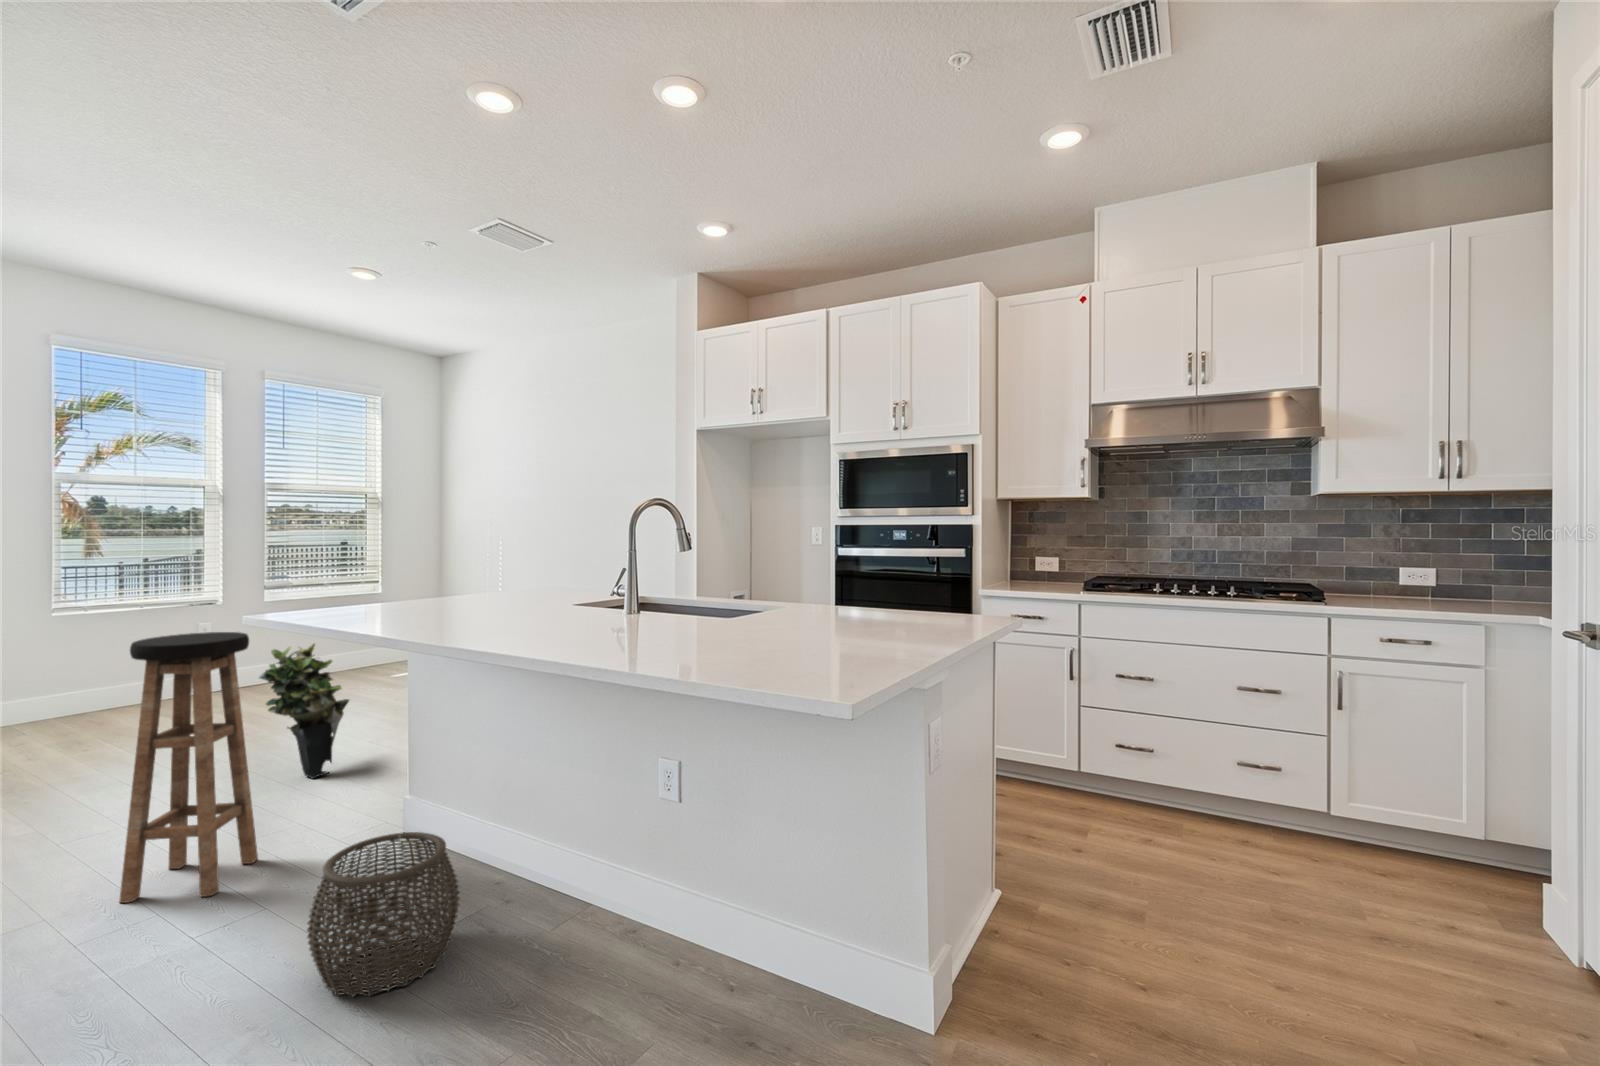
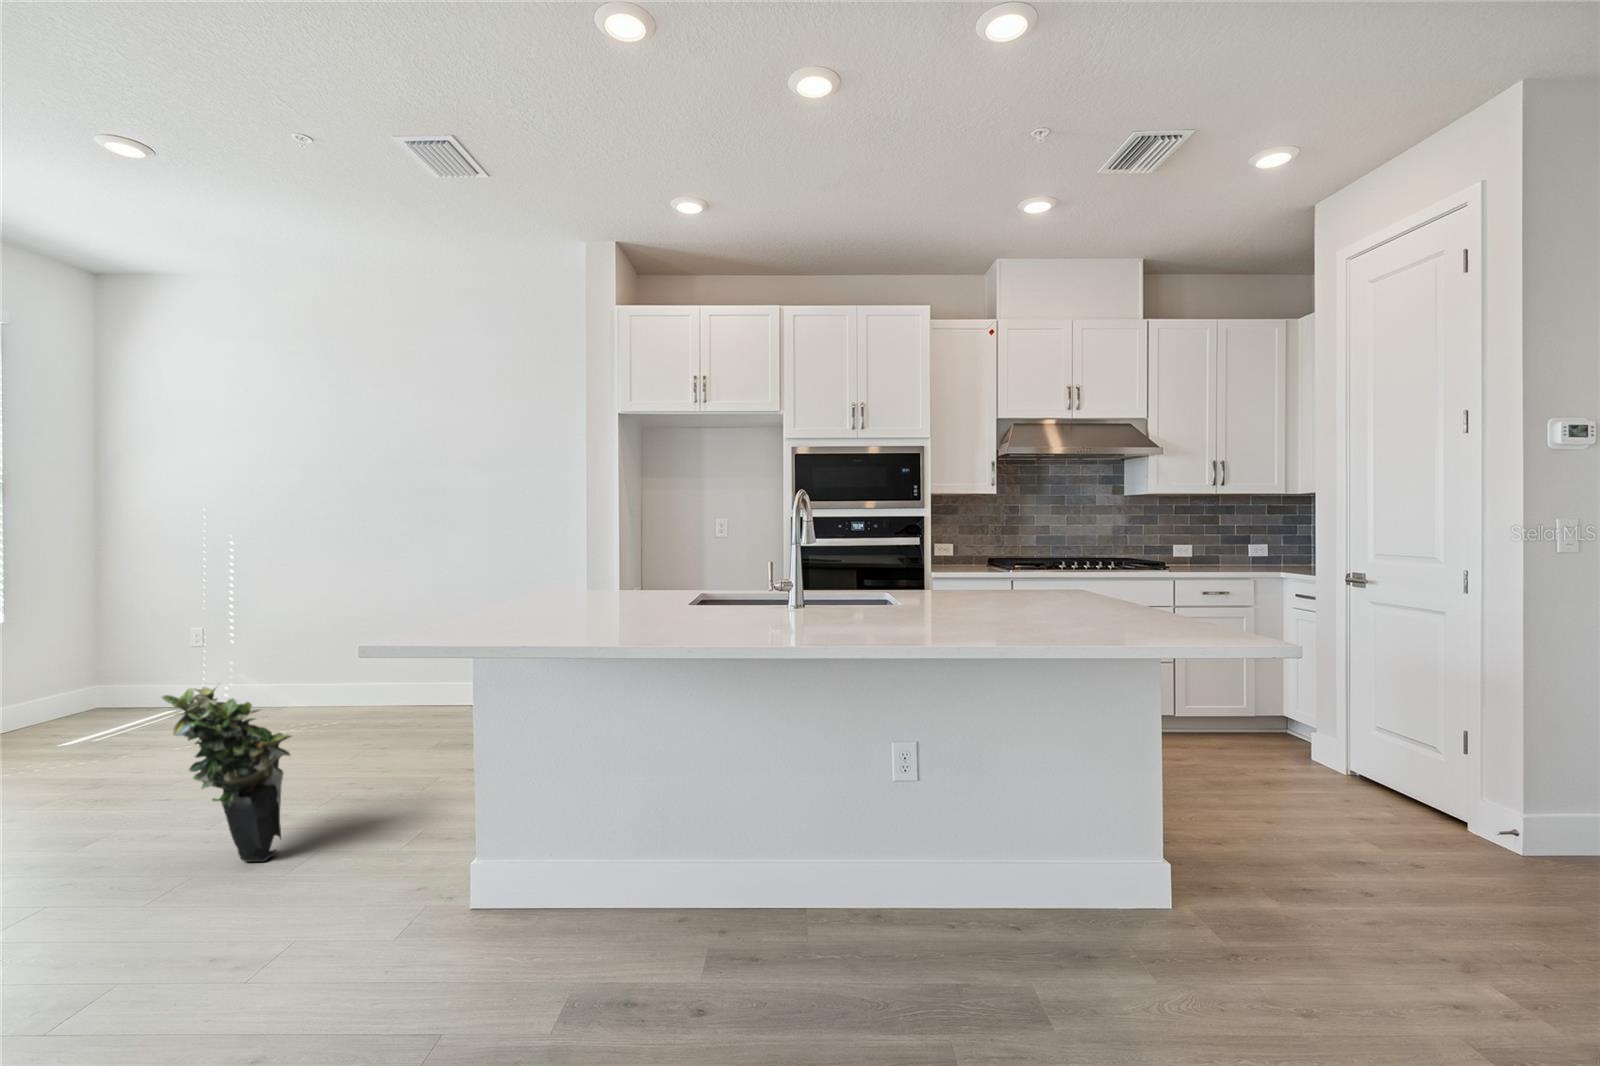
bar stool: present [119,632,258,903] -> none [306,651,443,1008]
woven basket: present [307,832,460,997] -> none [700,819,828,971]

